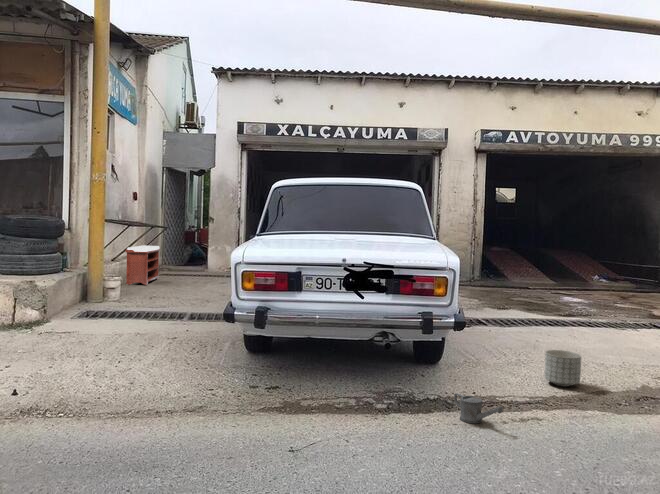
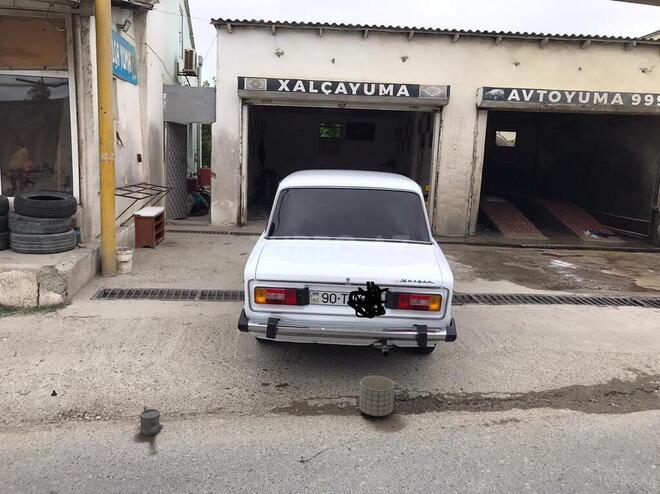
planter: present [545,350,581,387] -> present [359,376,394,416]
watering can: present [454,393,503,423] -> present [140,406,163,436]

